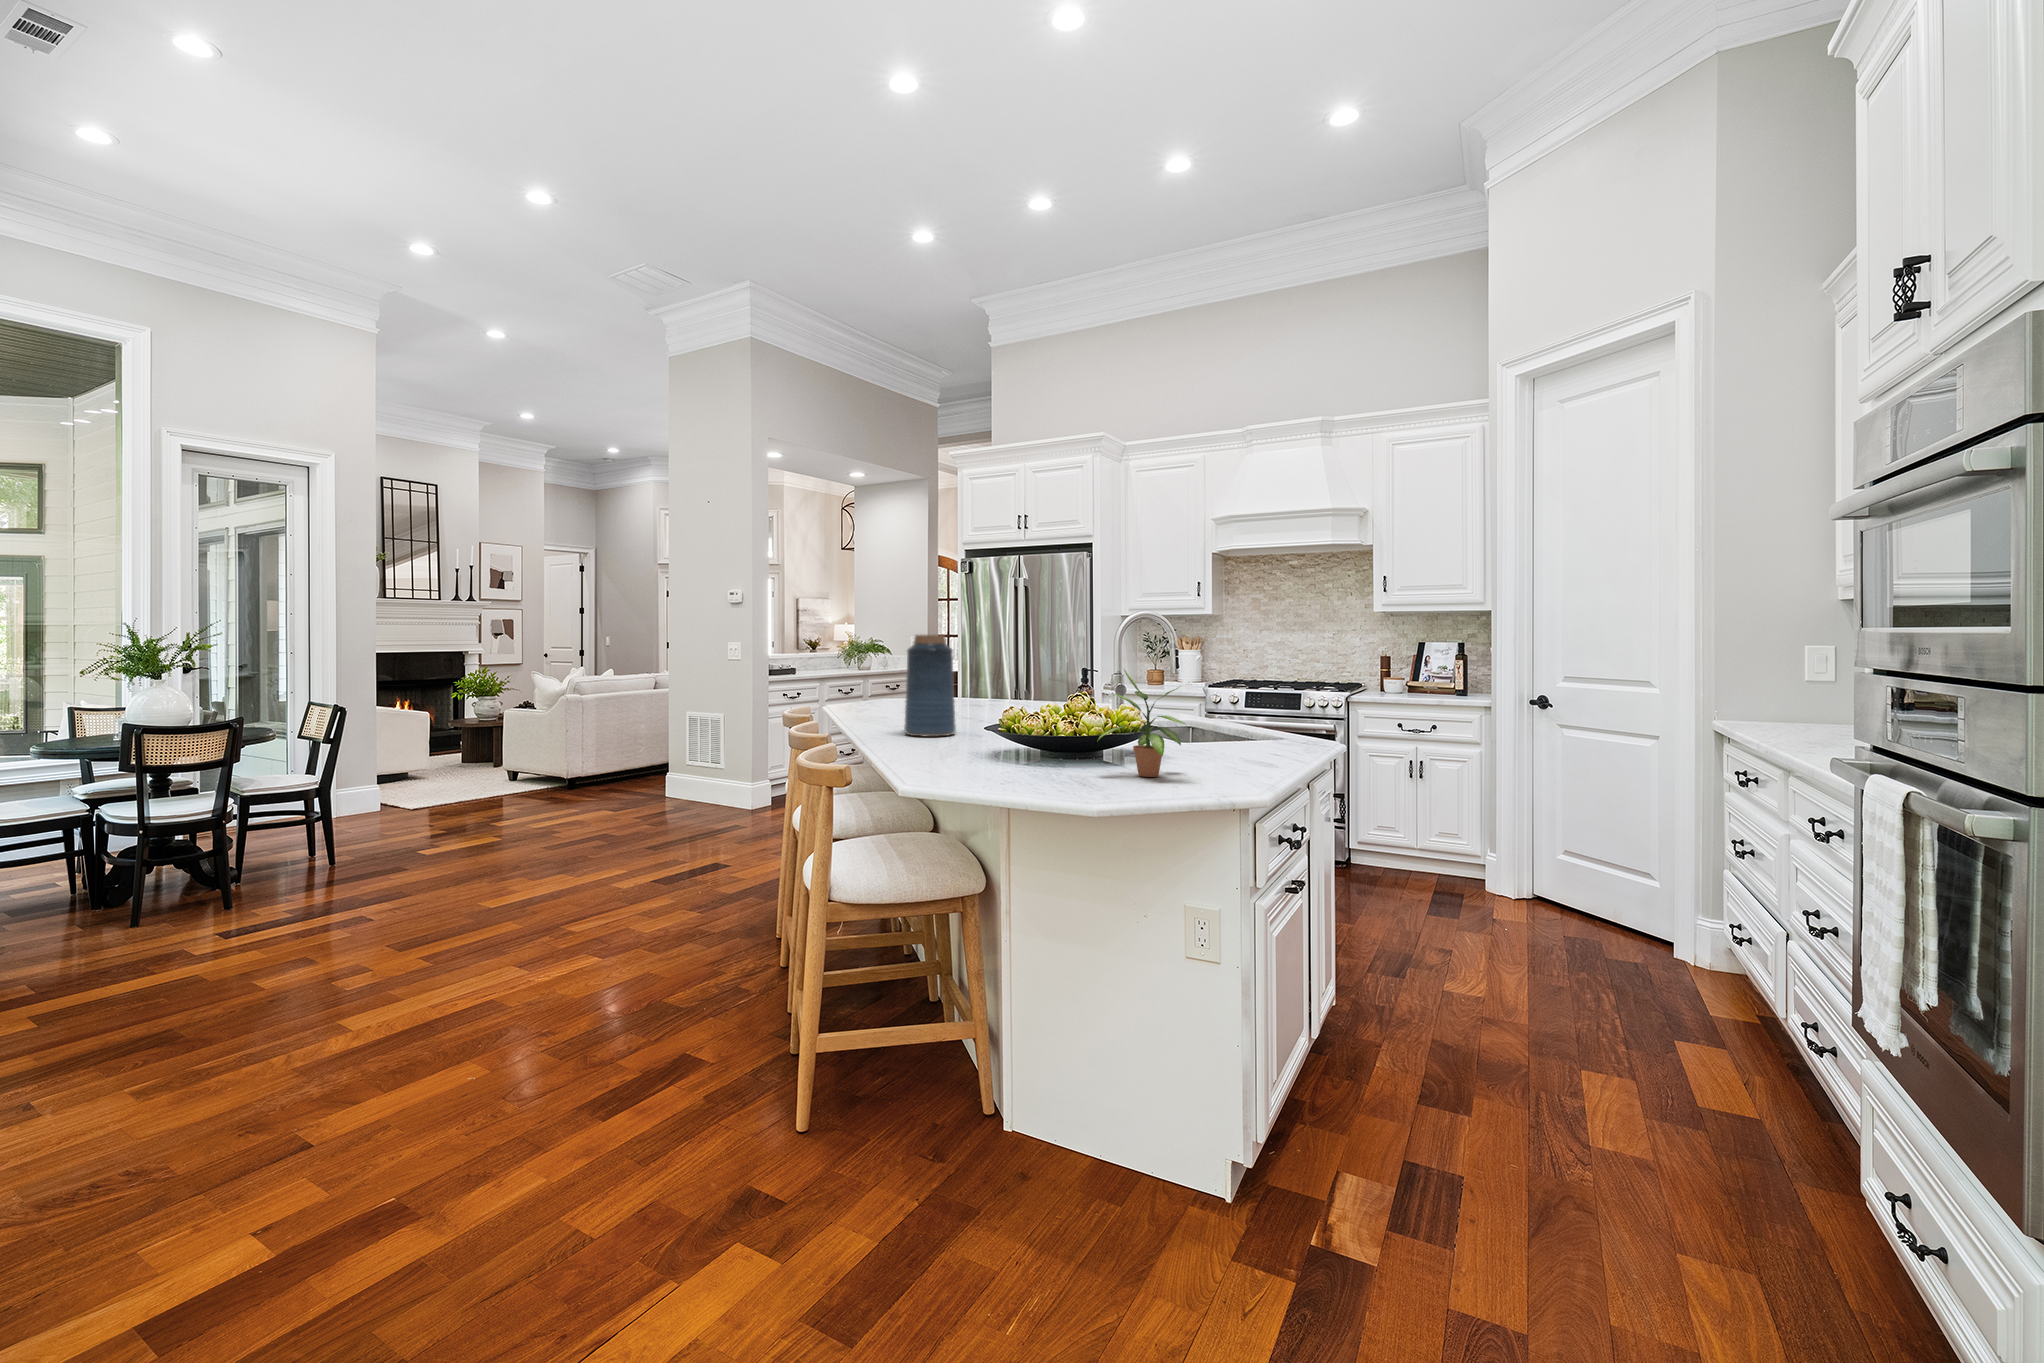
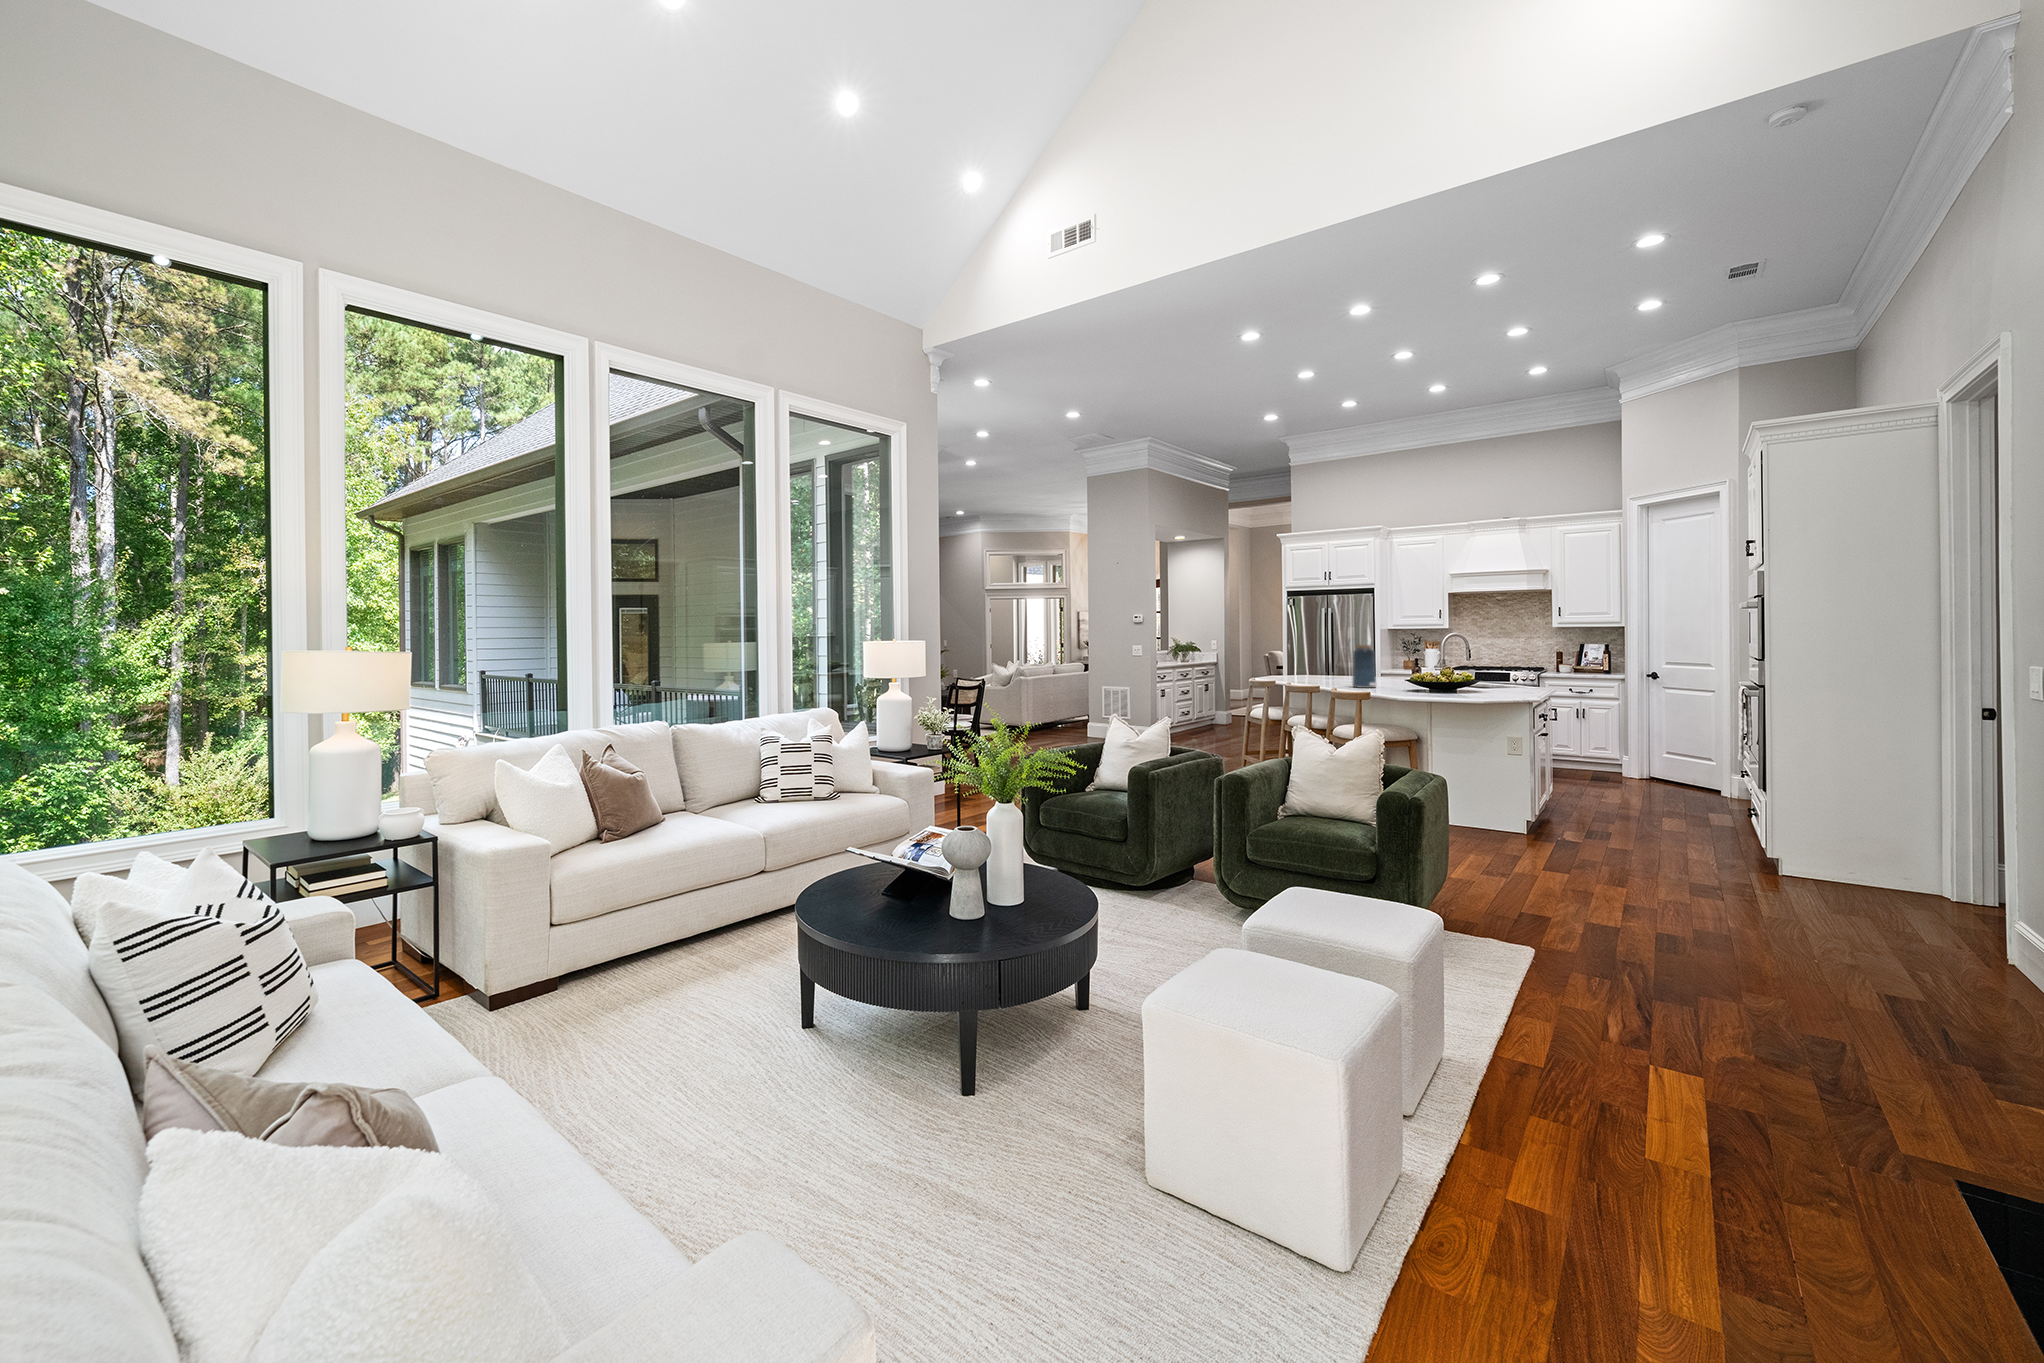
potted plant: present [1098,669,1185,777] -> none [1471,658,1508,696]

